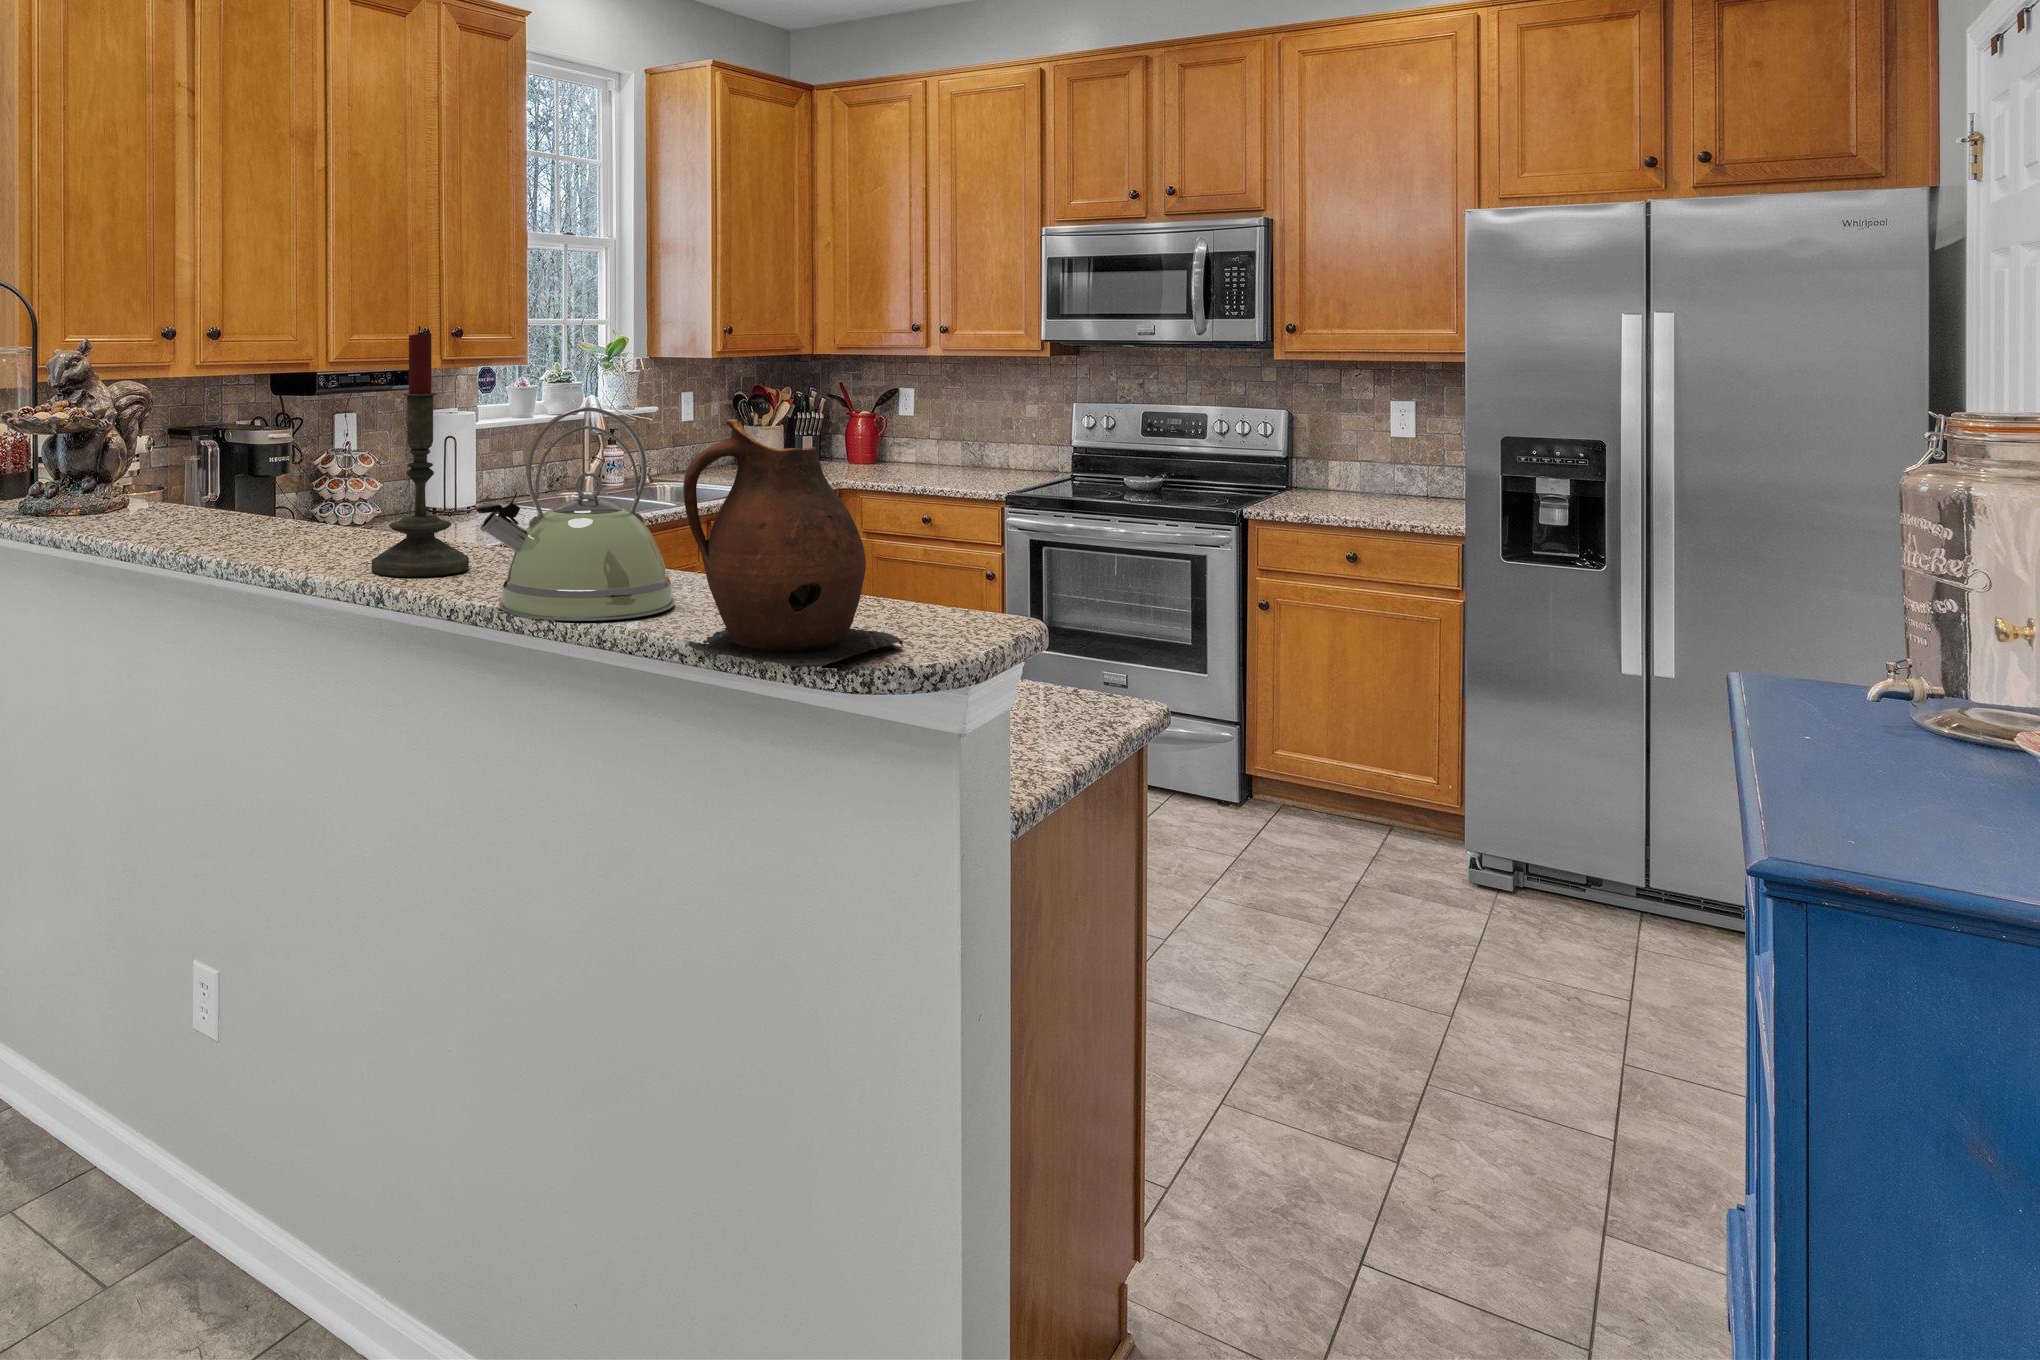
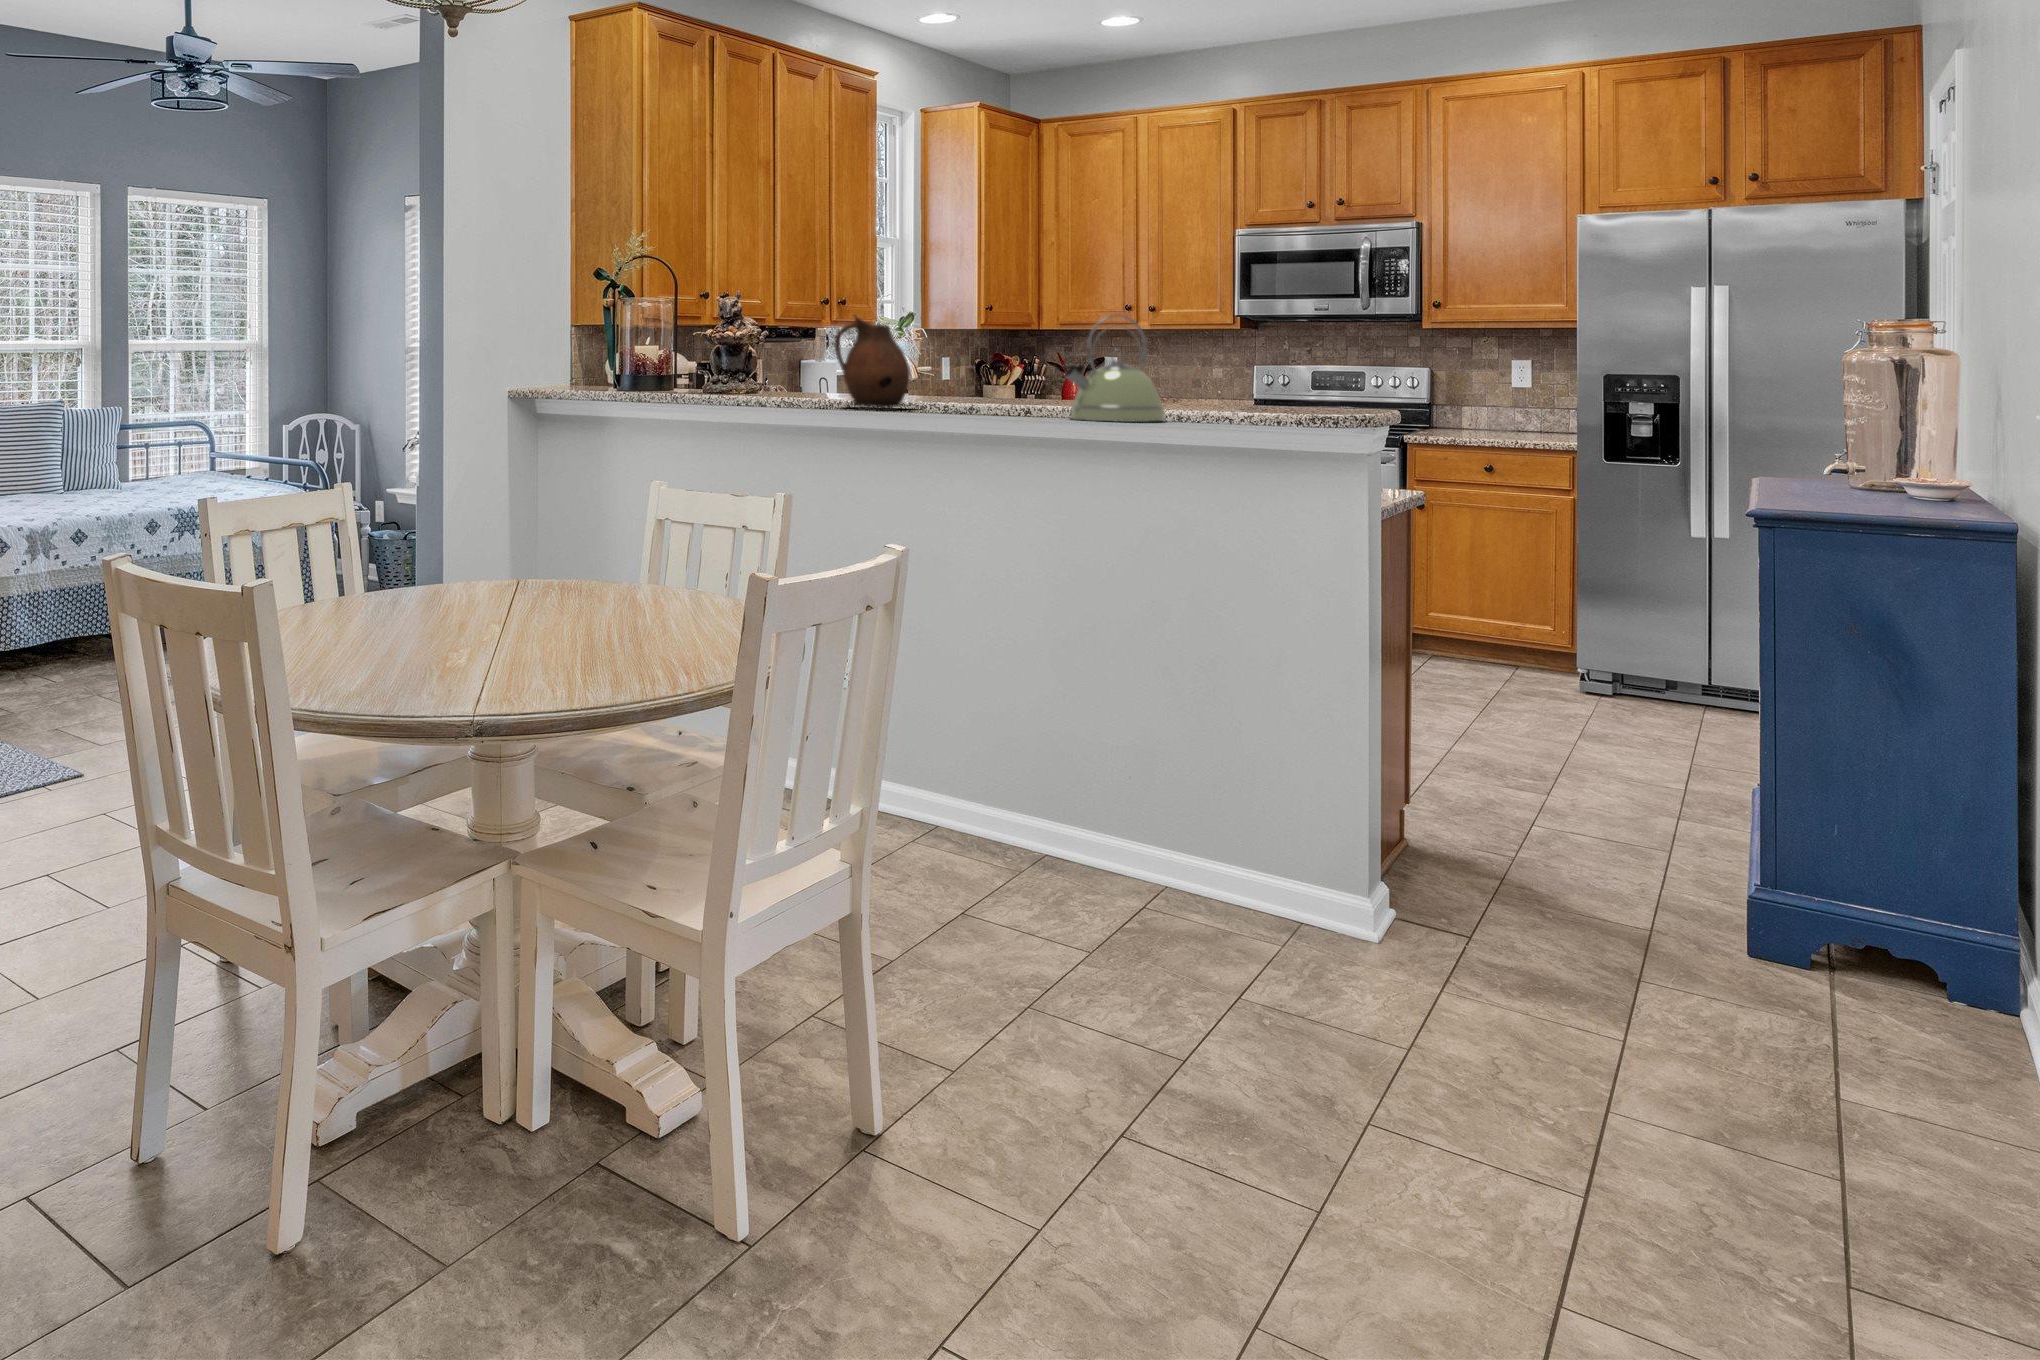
candle: present [372,326,469,577] -> none [961,276,1016,414]
ceramic pitcher: present [683,419,903,671] -> present [835,314,926,408]

